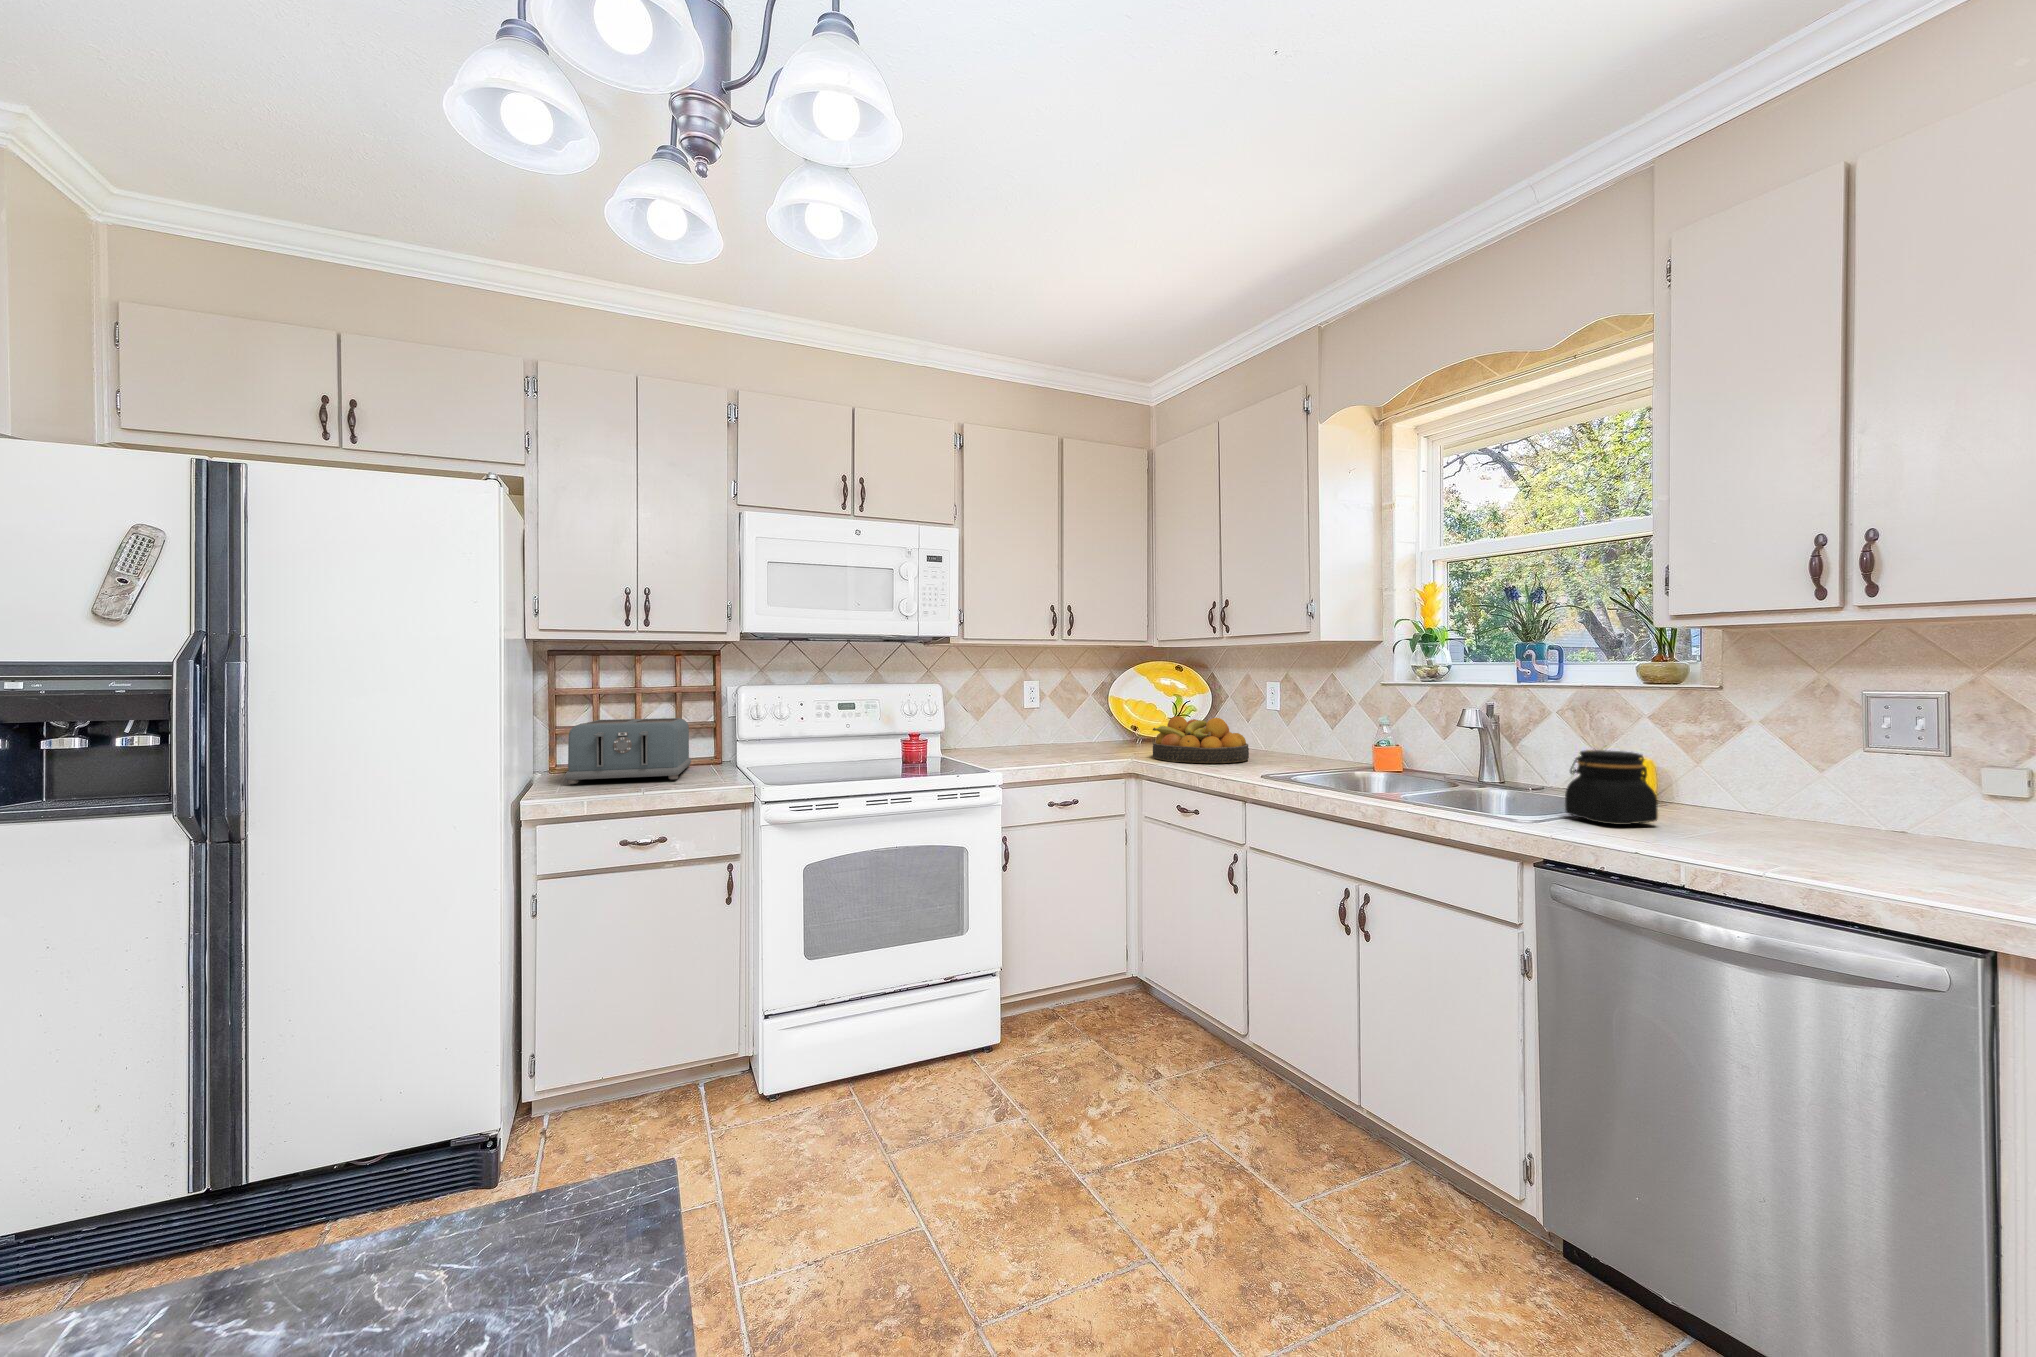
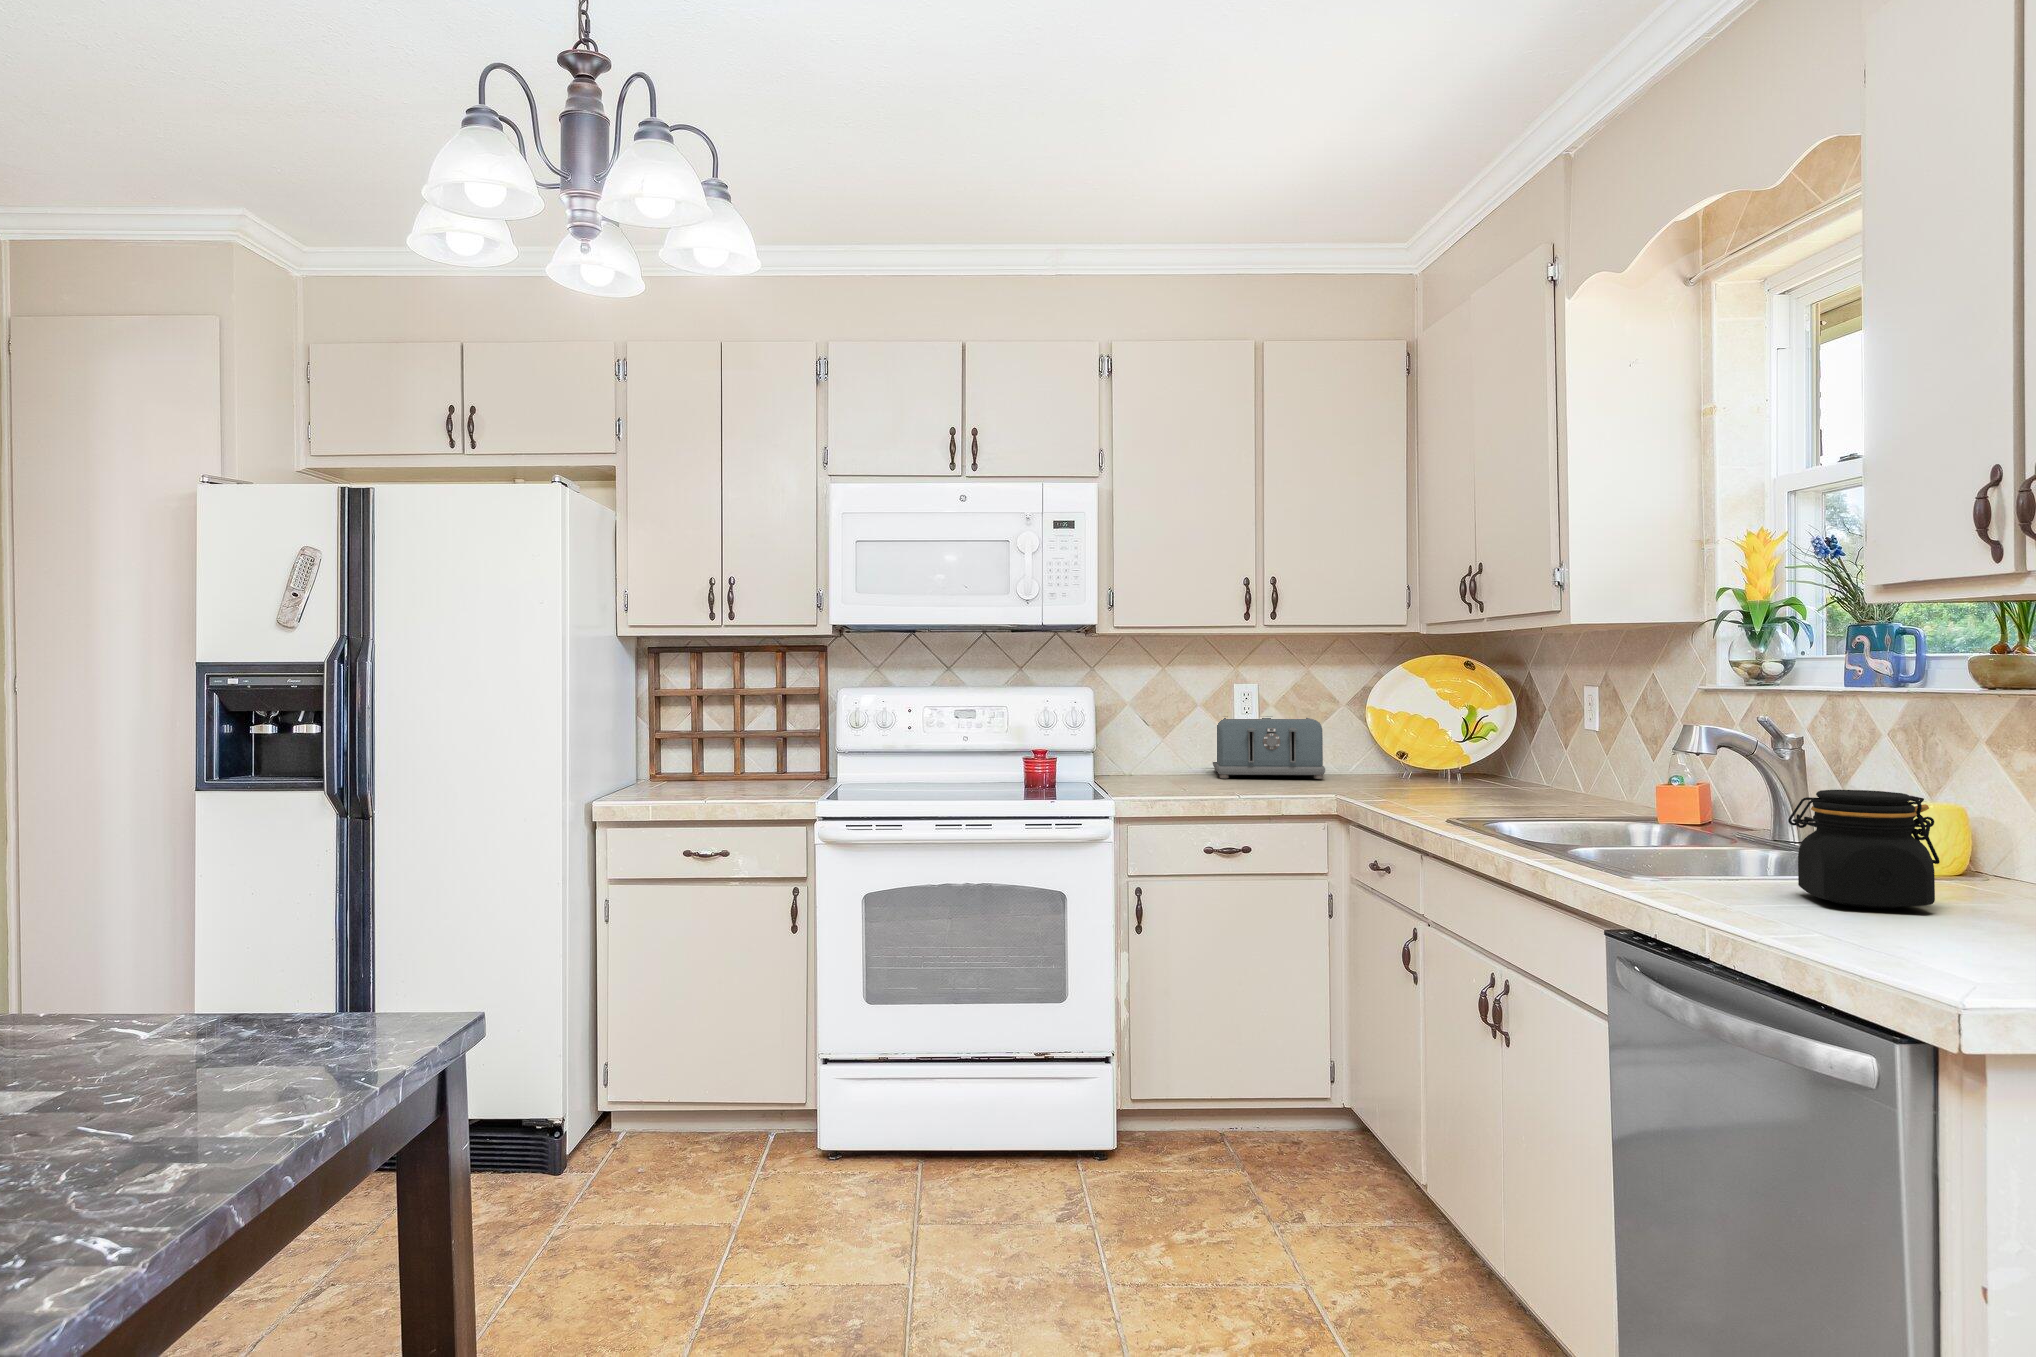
fruit bowl: present [1153,716,1249,763] -> none [1372,734,1525,804]
toaster: present [566,718,691,784] -> present [1213,716,1325,779]

